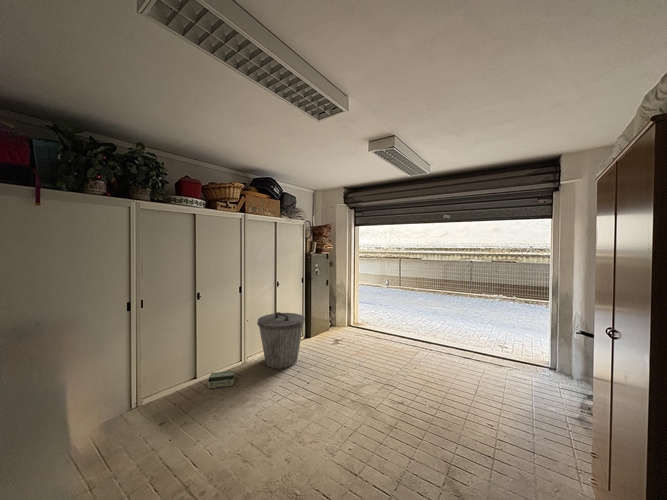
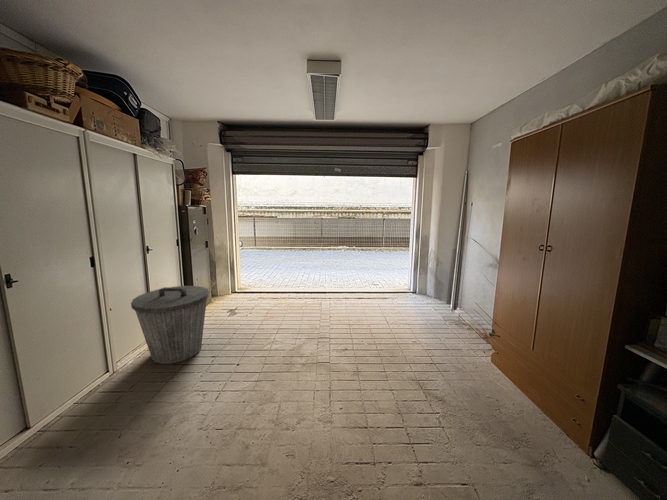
toolbox: present [208,371,235,388] -> none [61,388,120,434]

